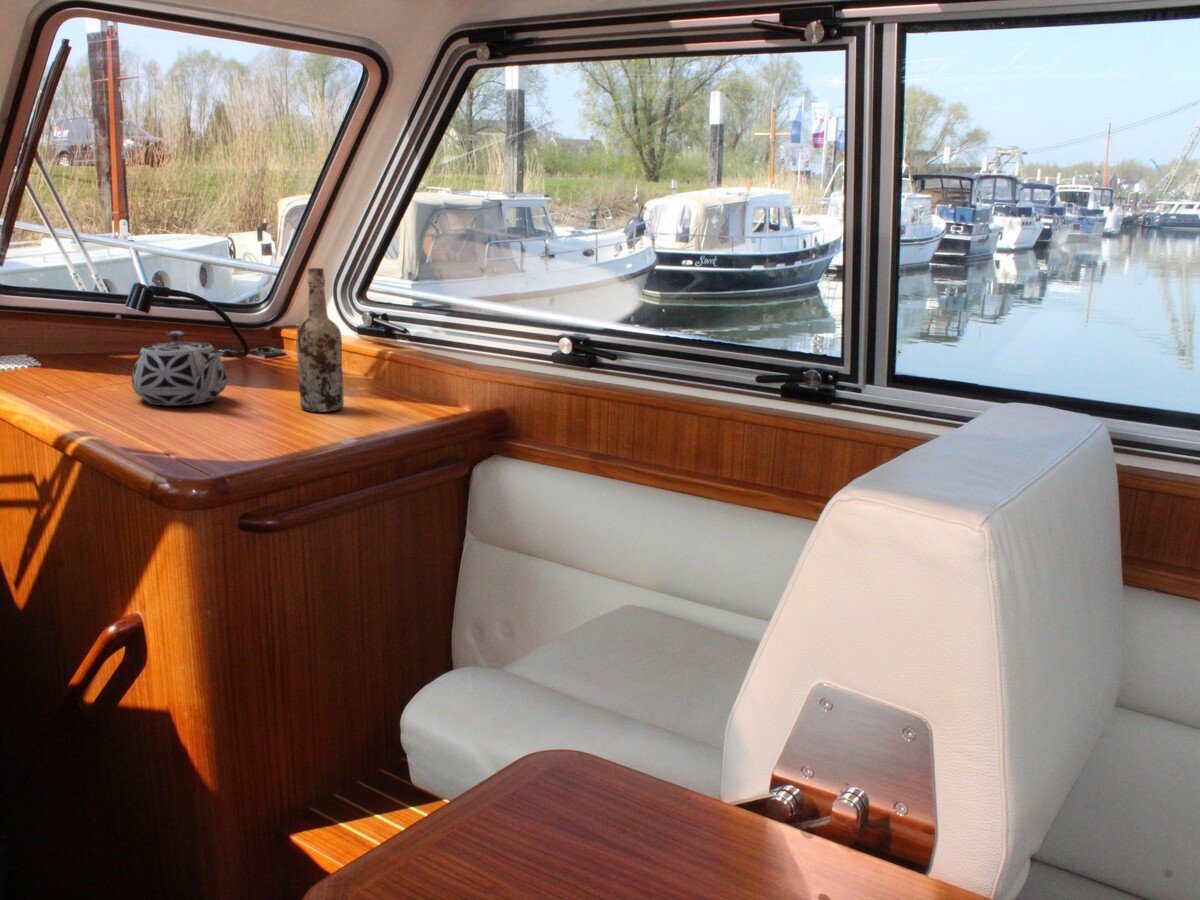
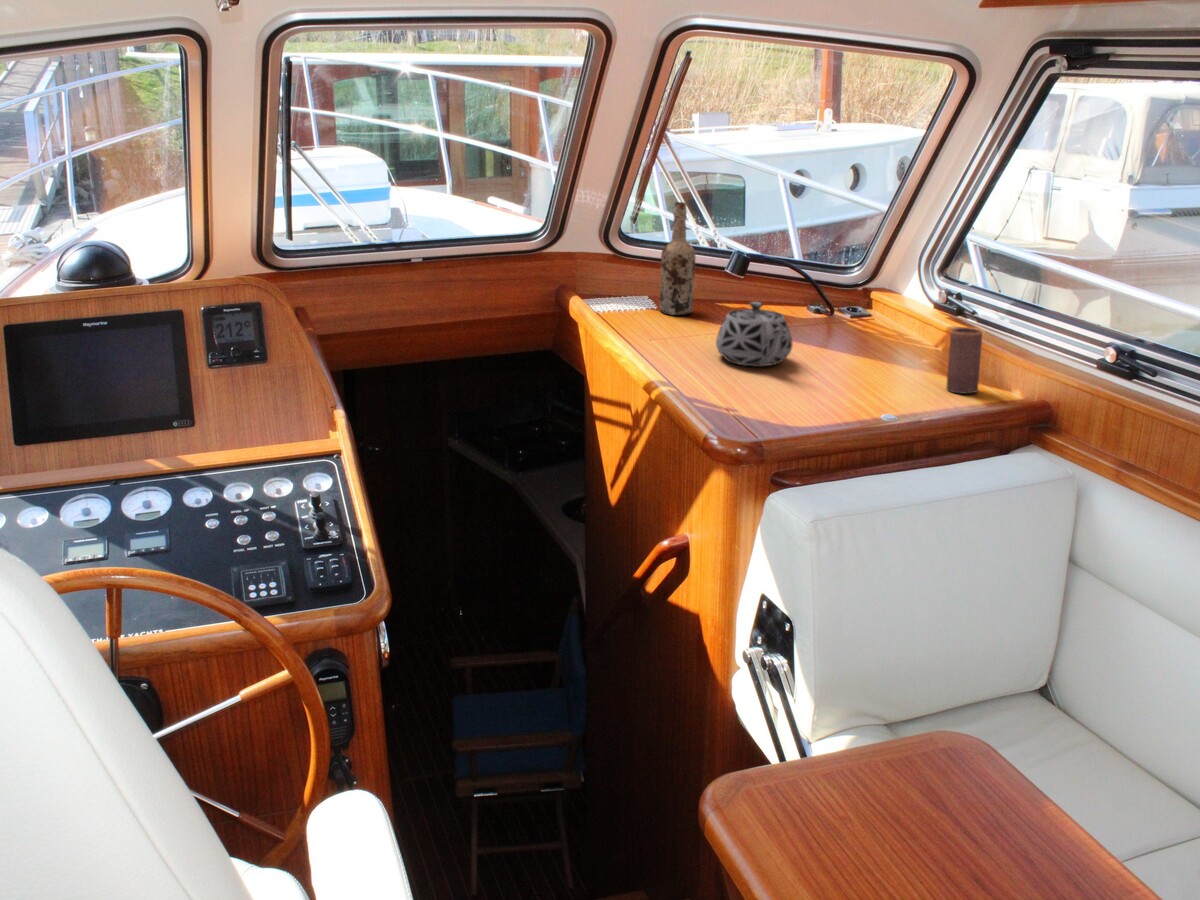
wine bottle: present [296,268,344,412] -> present [660,202,696,315]
candle: none [401,338,437,407] -> present [947,327,982,394]

